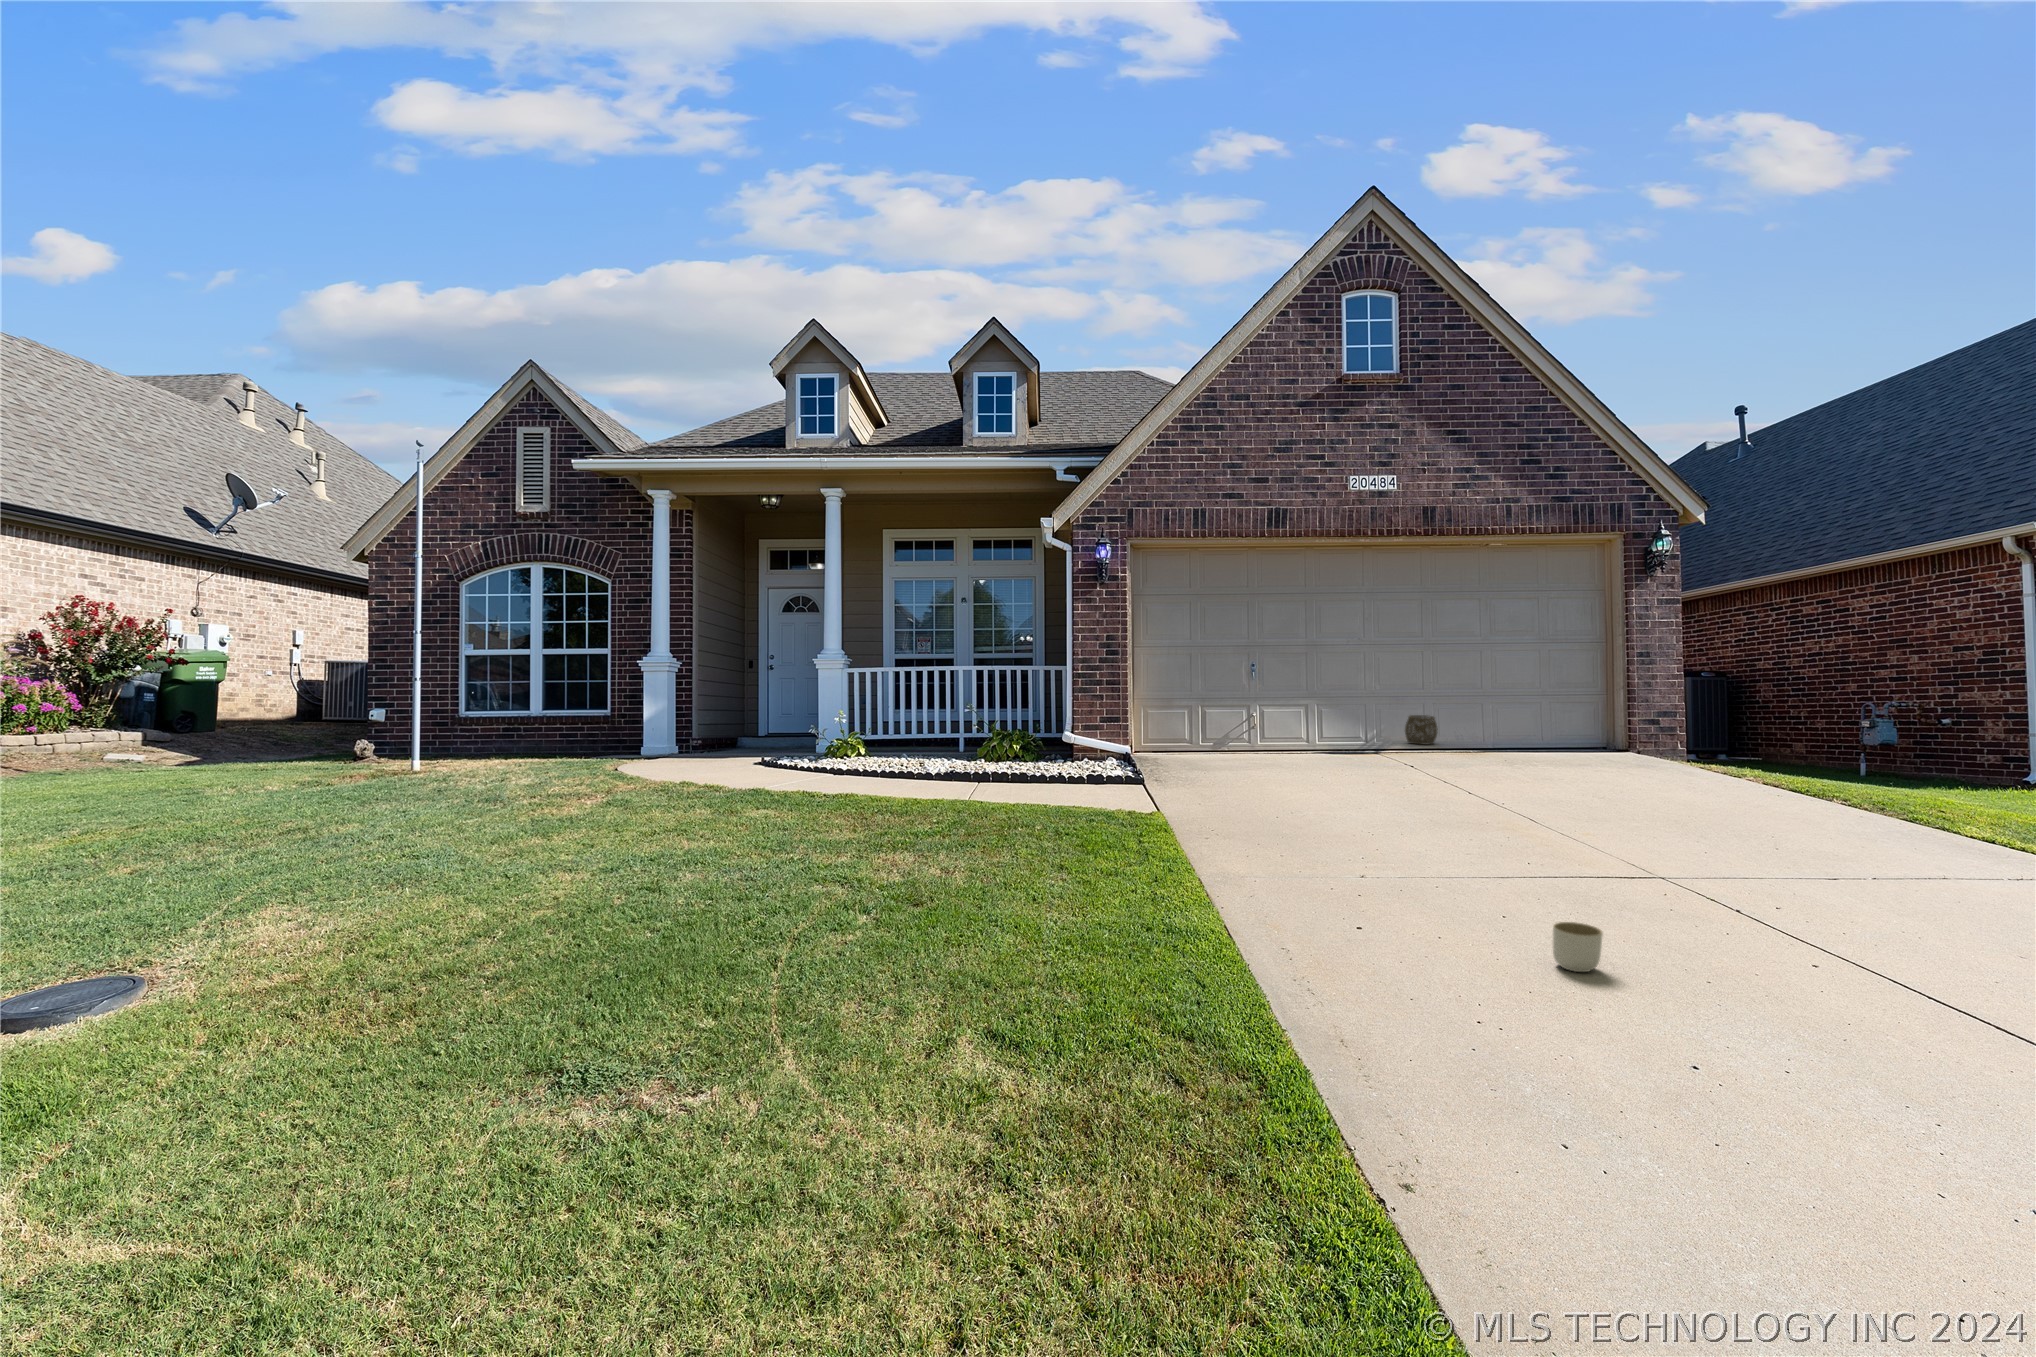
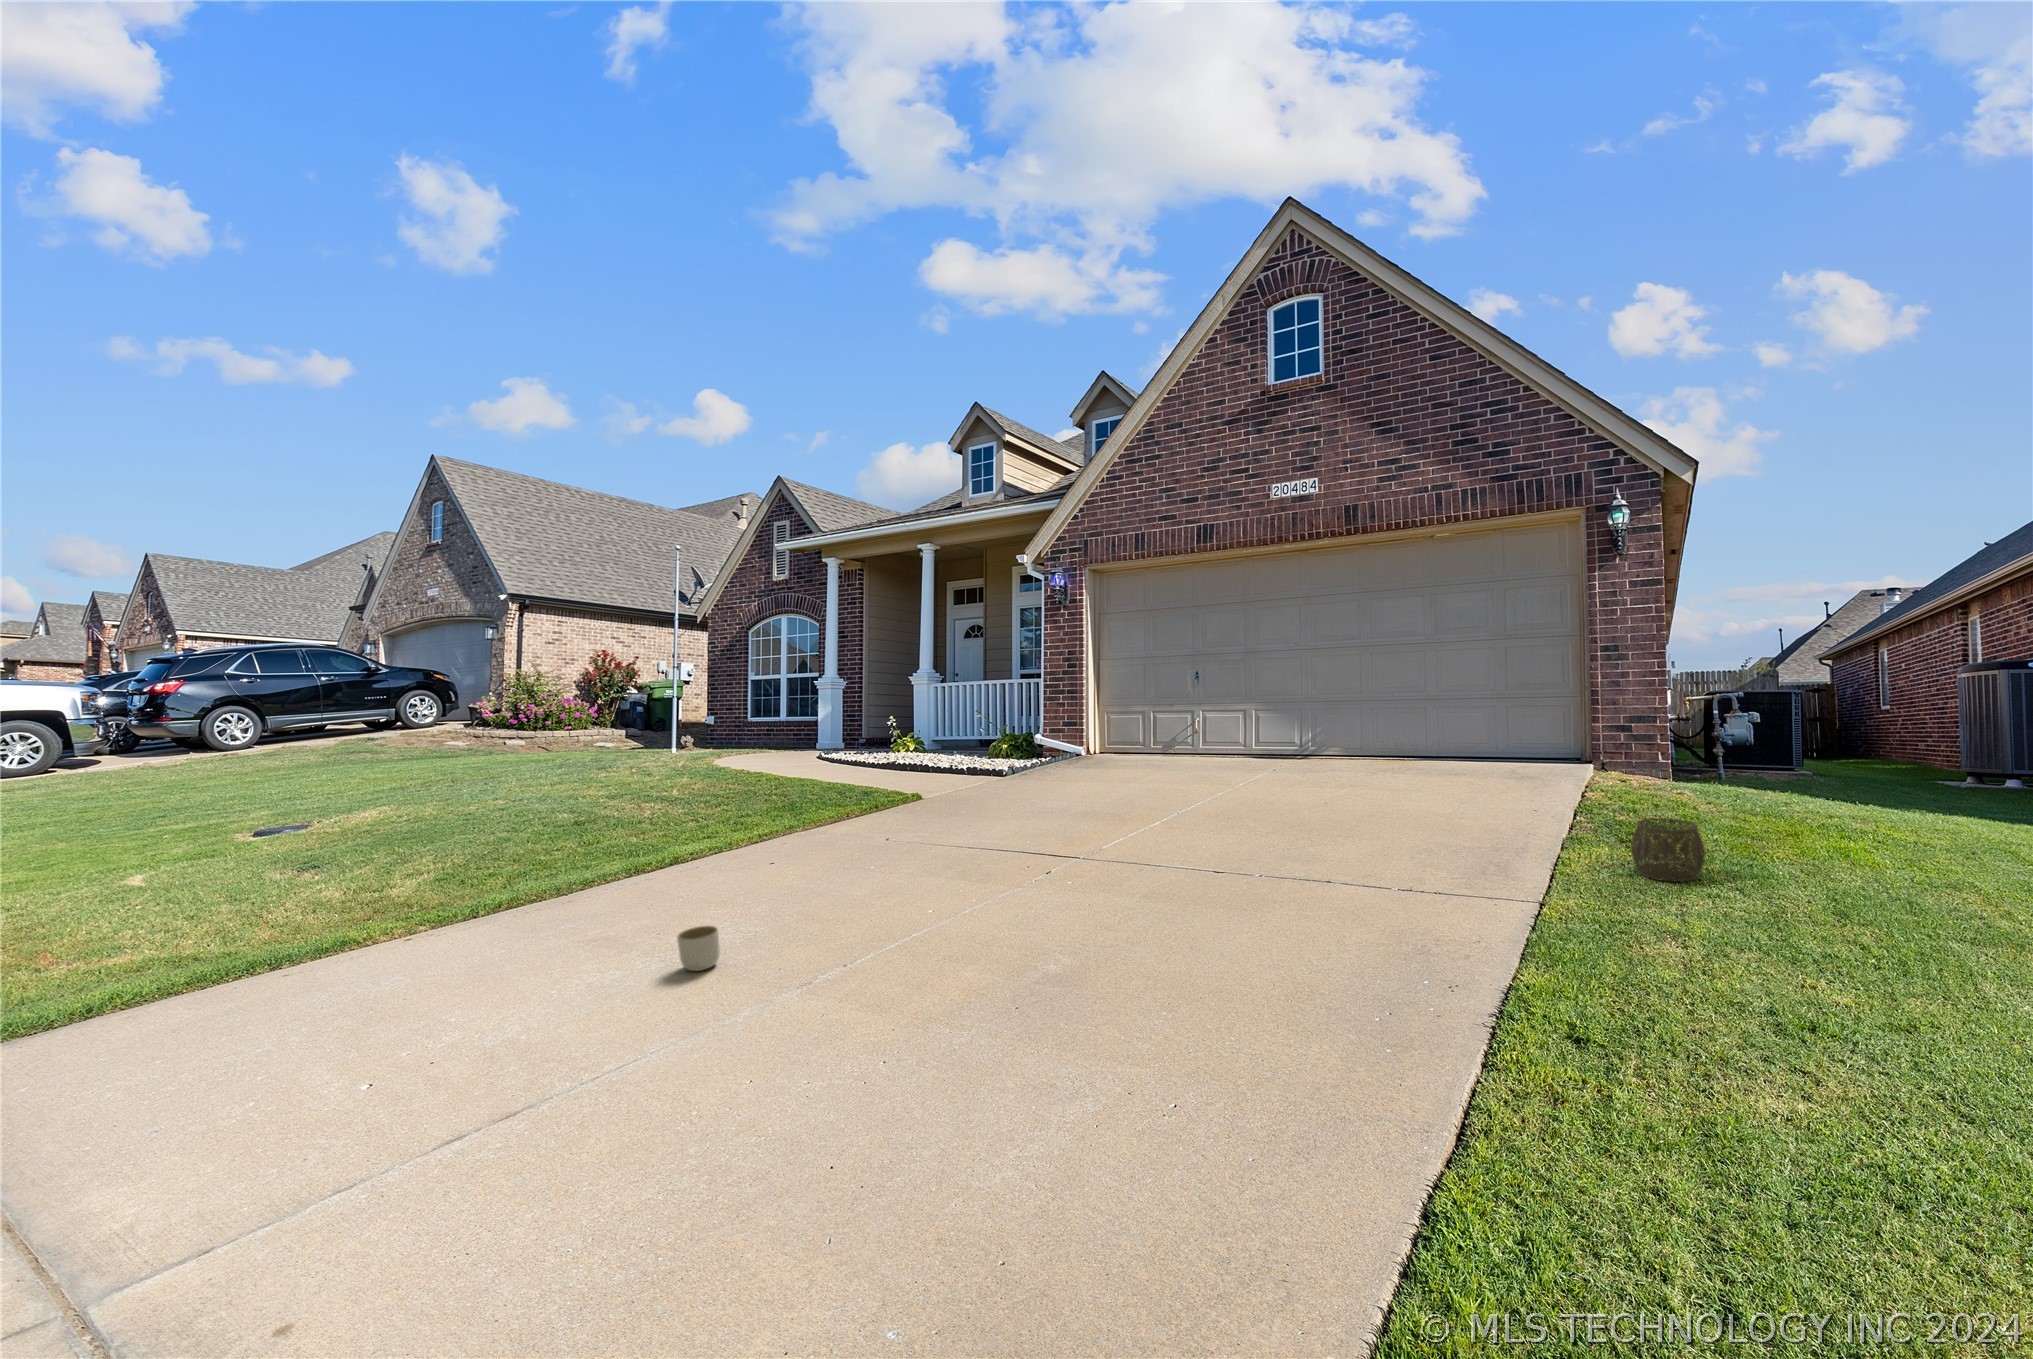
woven basket: present [1405,715,1438,745] -> present [1631,818,1706,882]

